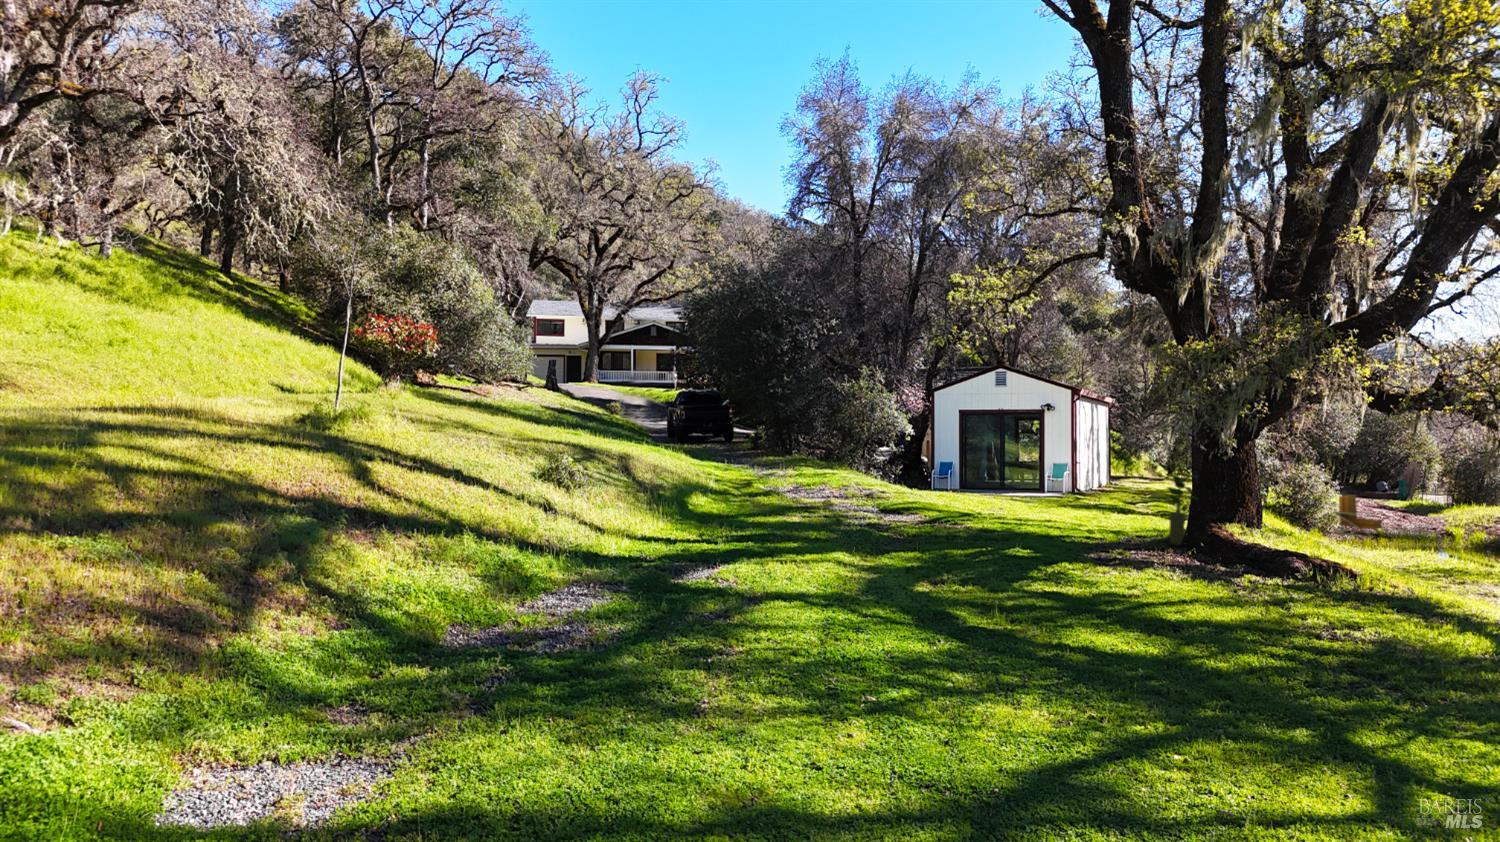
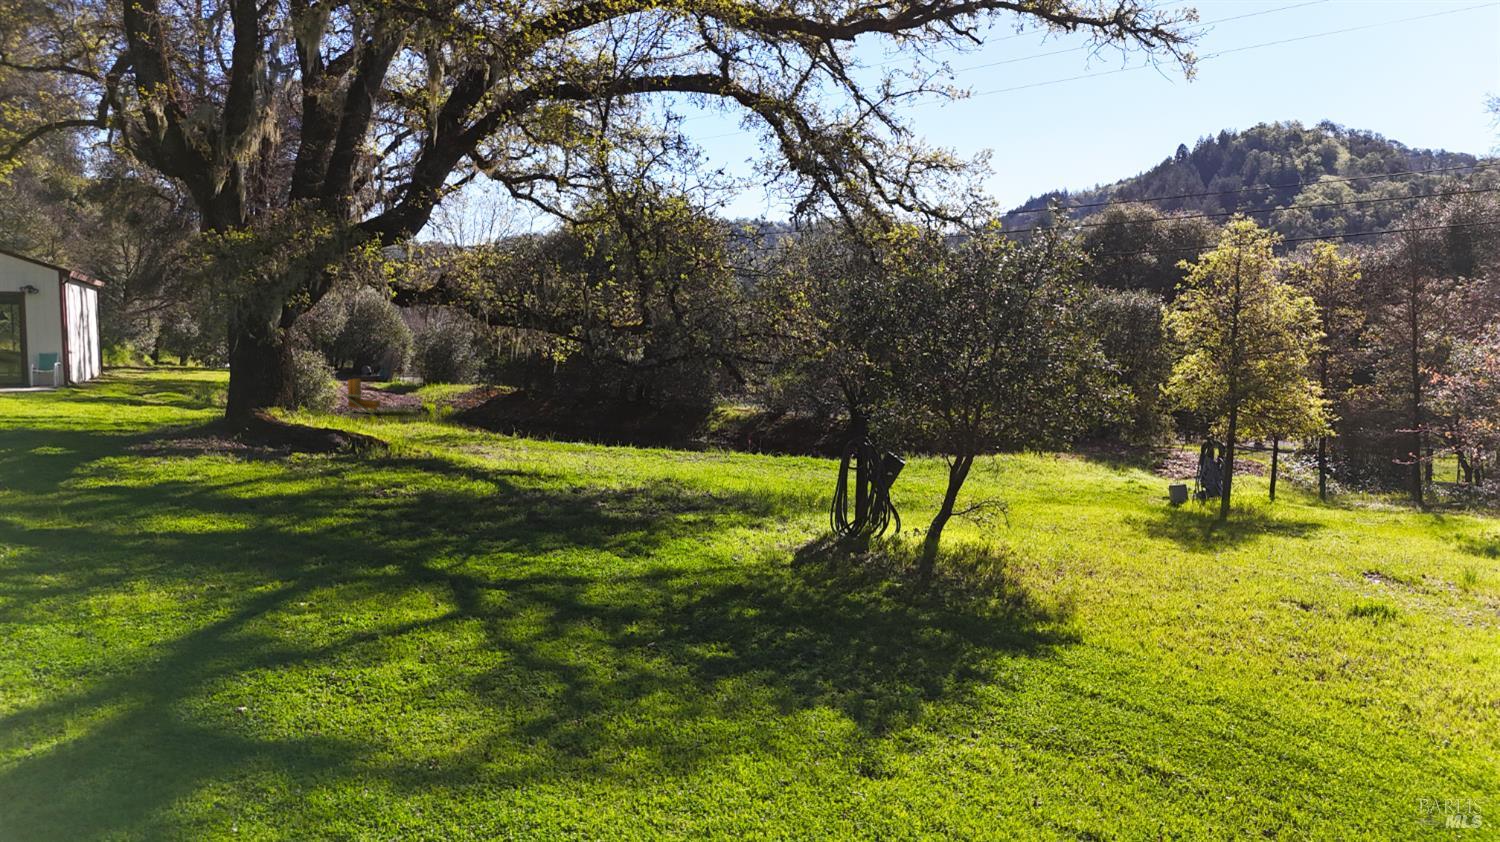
potted plant: present [1166,475,1194,545] -> none [207,360,244,434]

